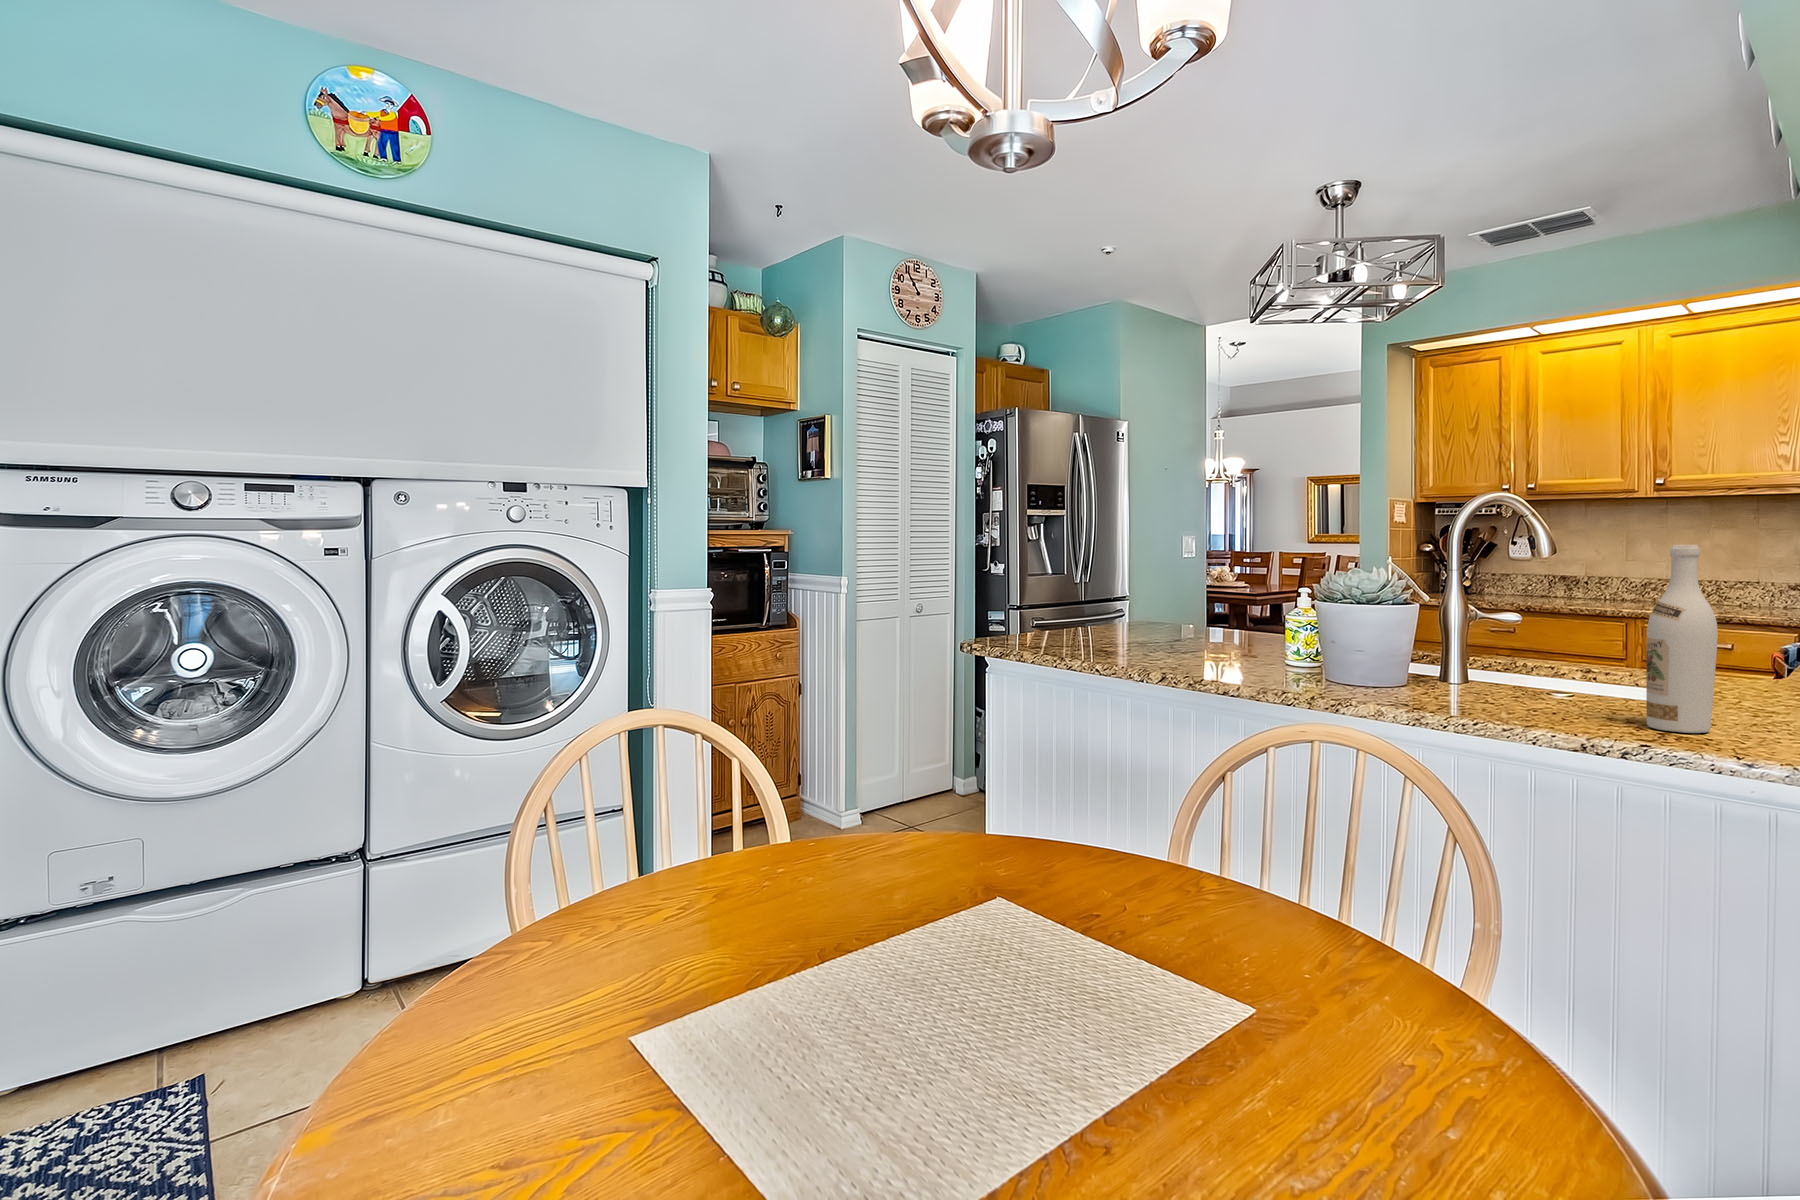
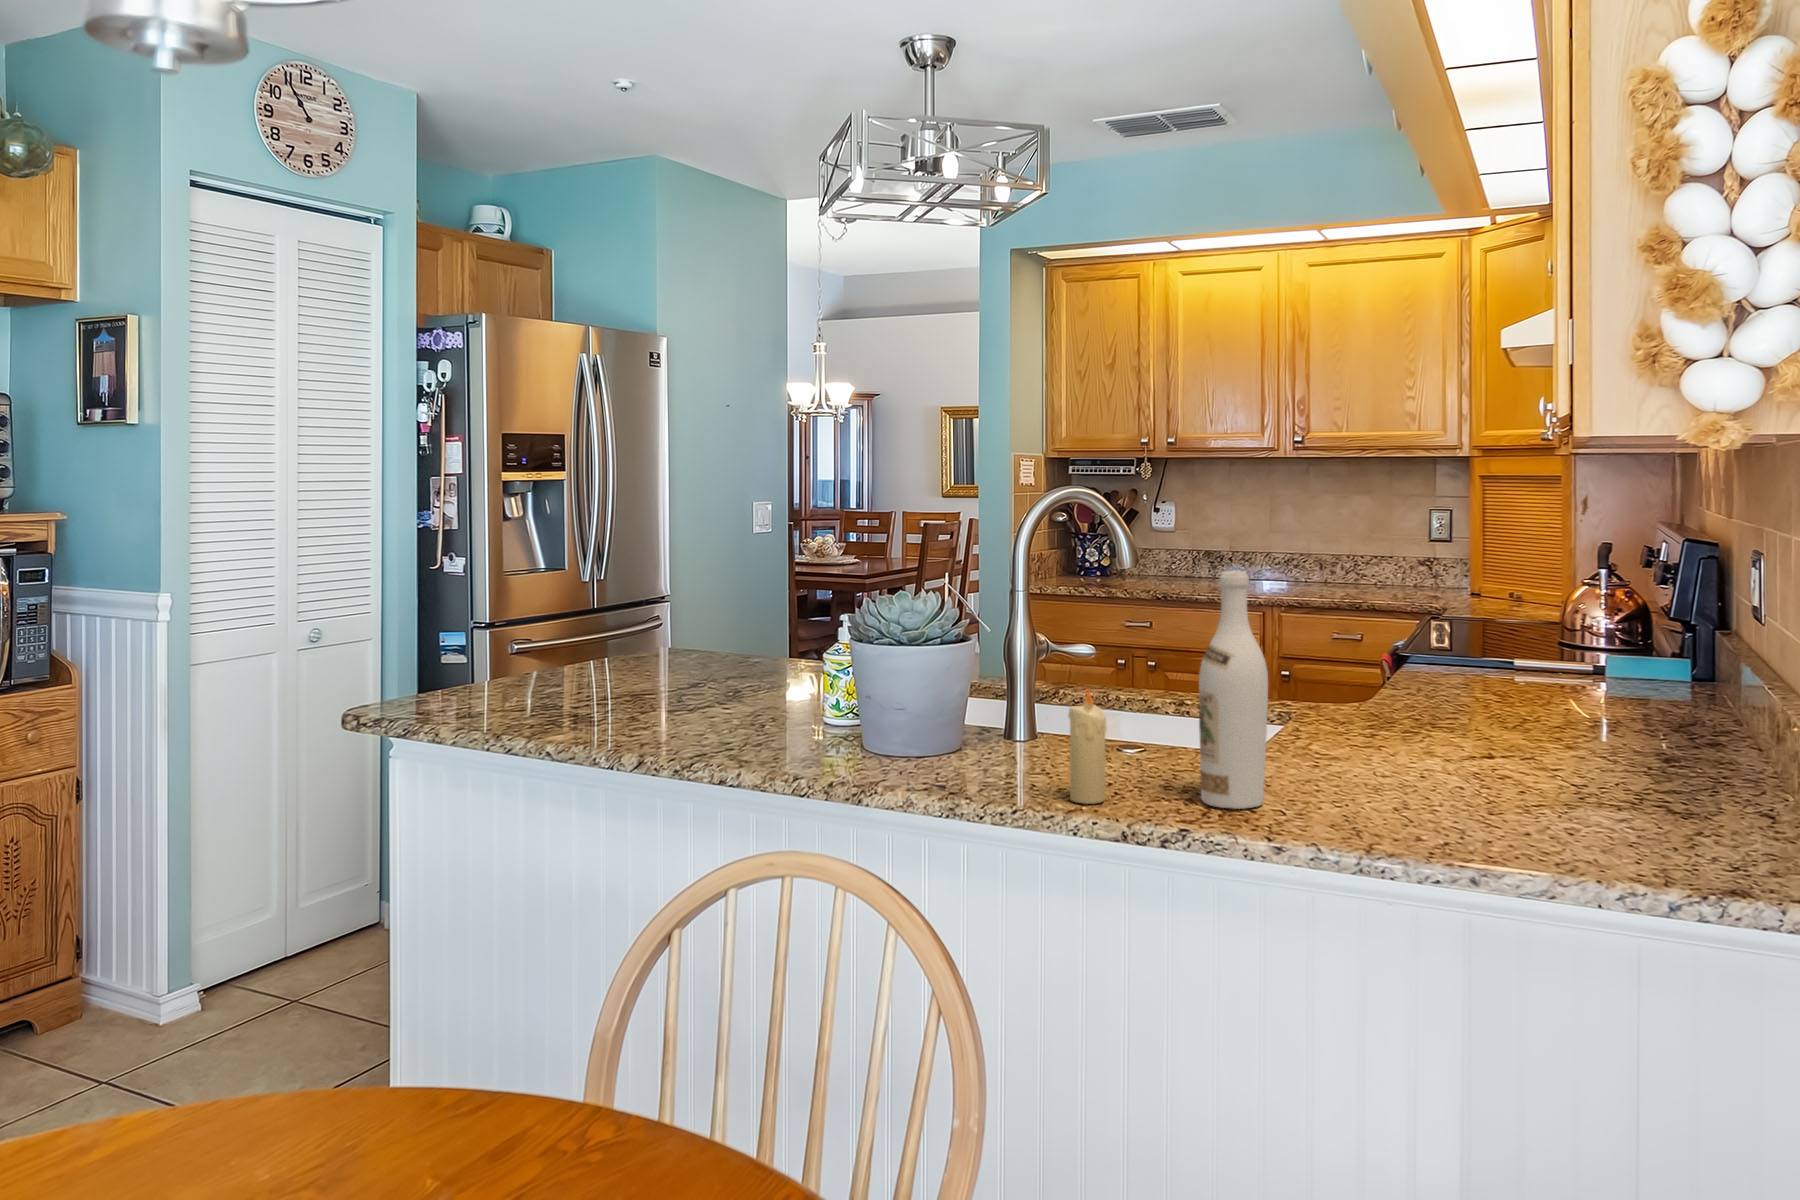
candle: none [1523,633,1559,722] -> present [1068,689,1107,804]

